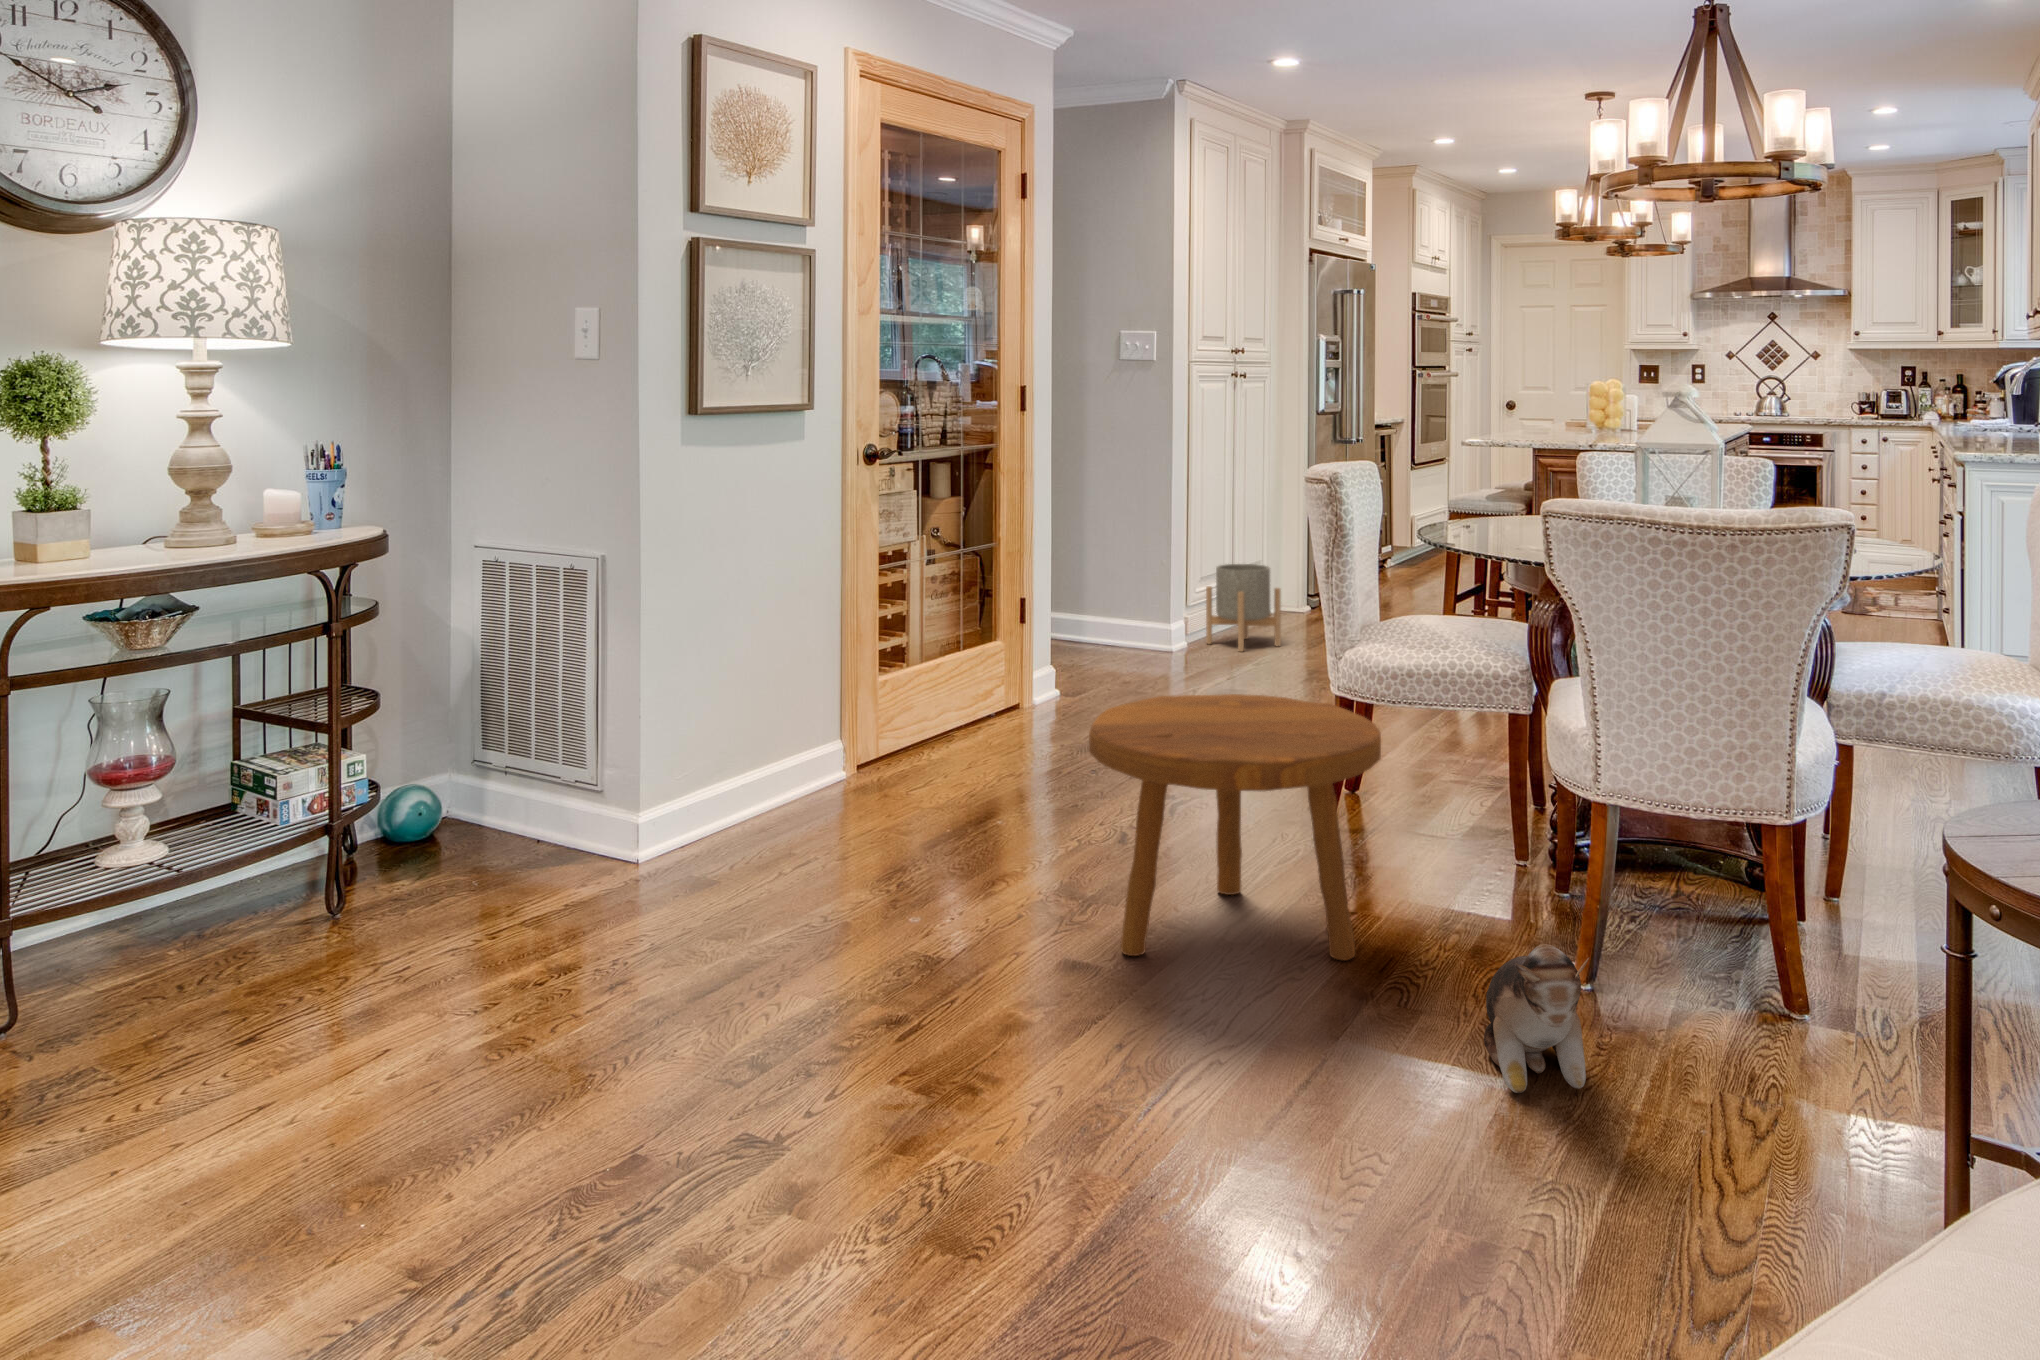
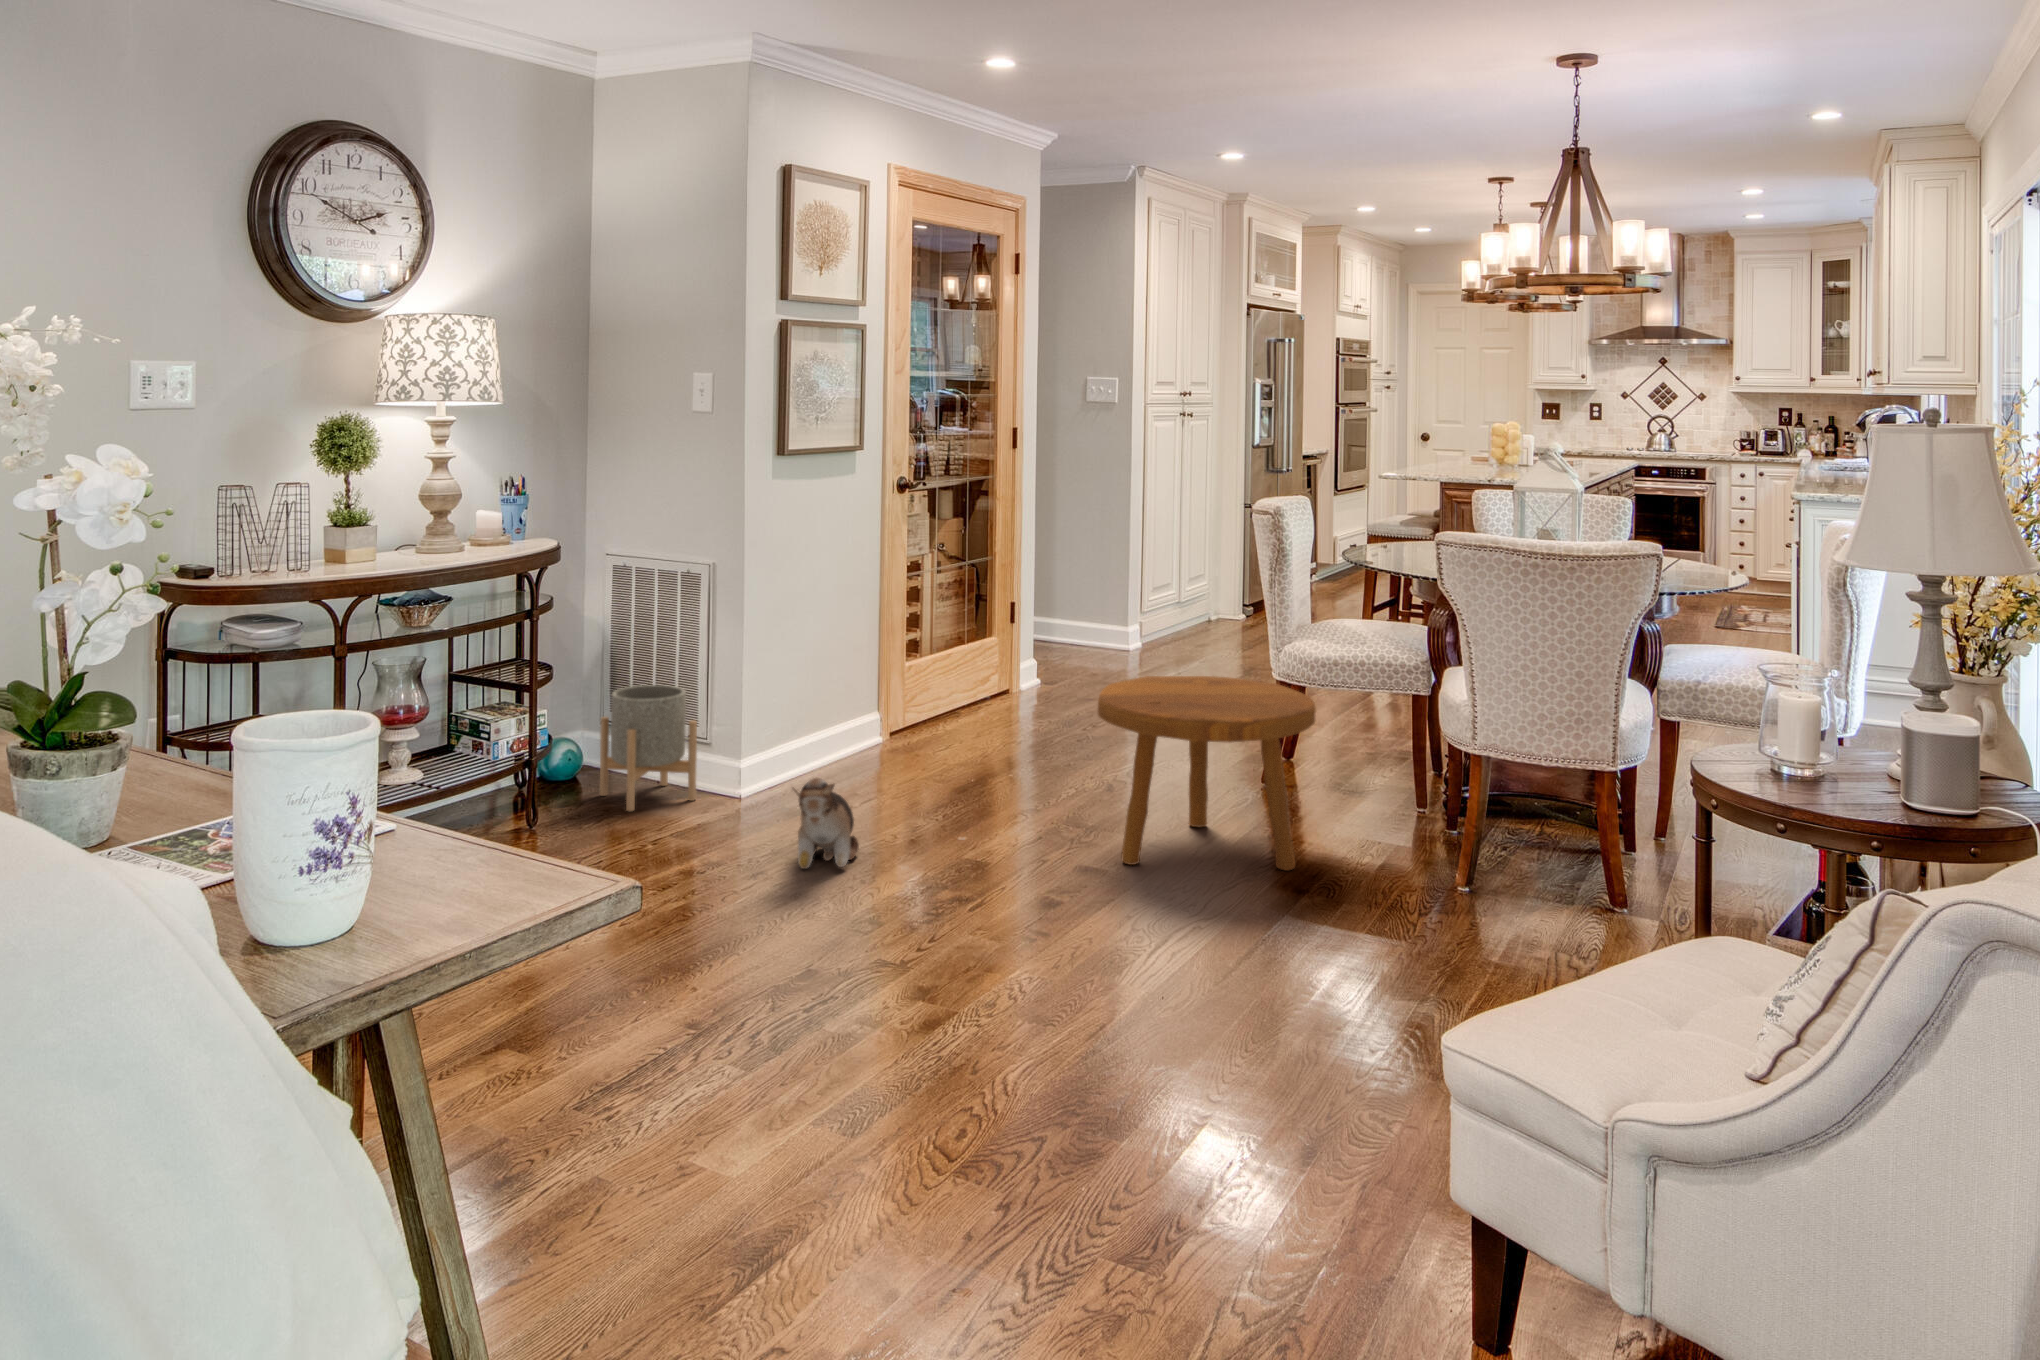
planter: present [1206,564,1281,652] -> present [600,685,697,811]
plush toy: present [1484,943,1589,1093] -> present [793,778,859,869]

